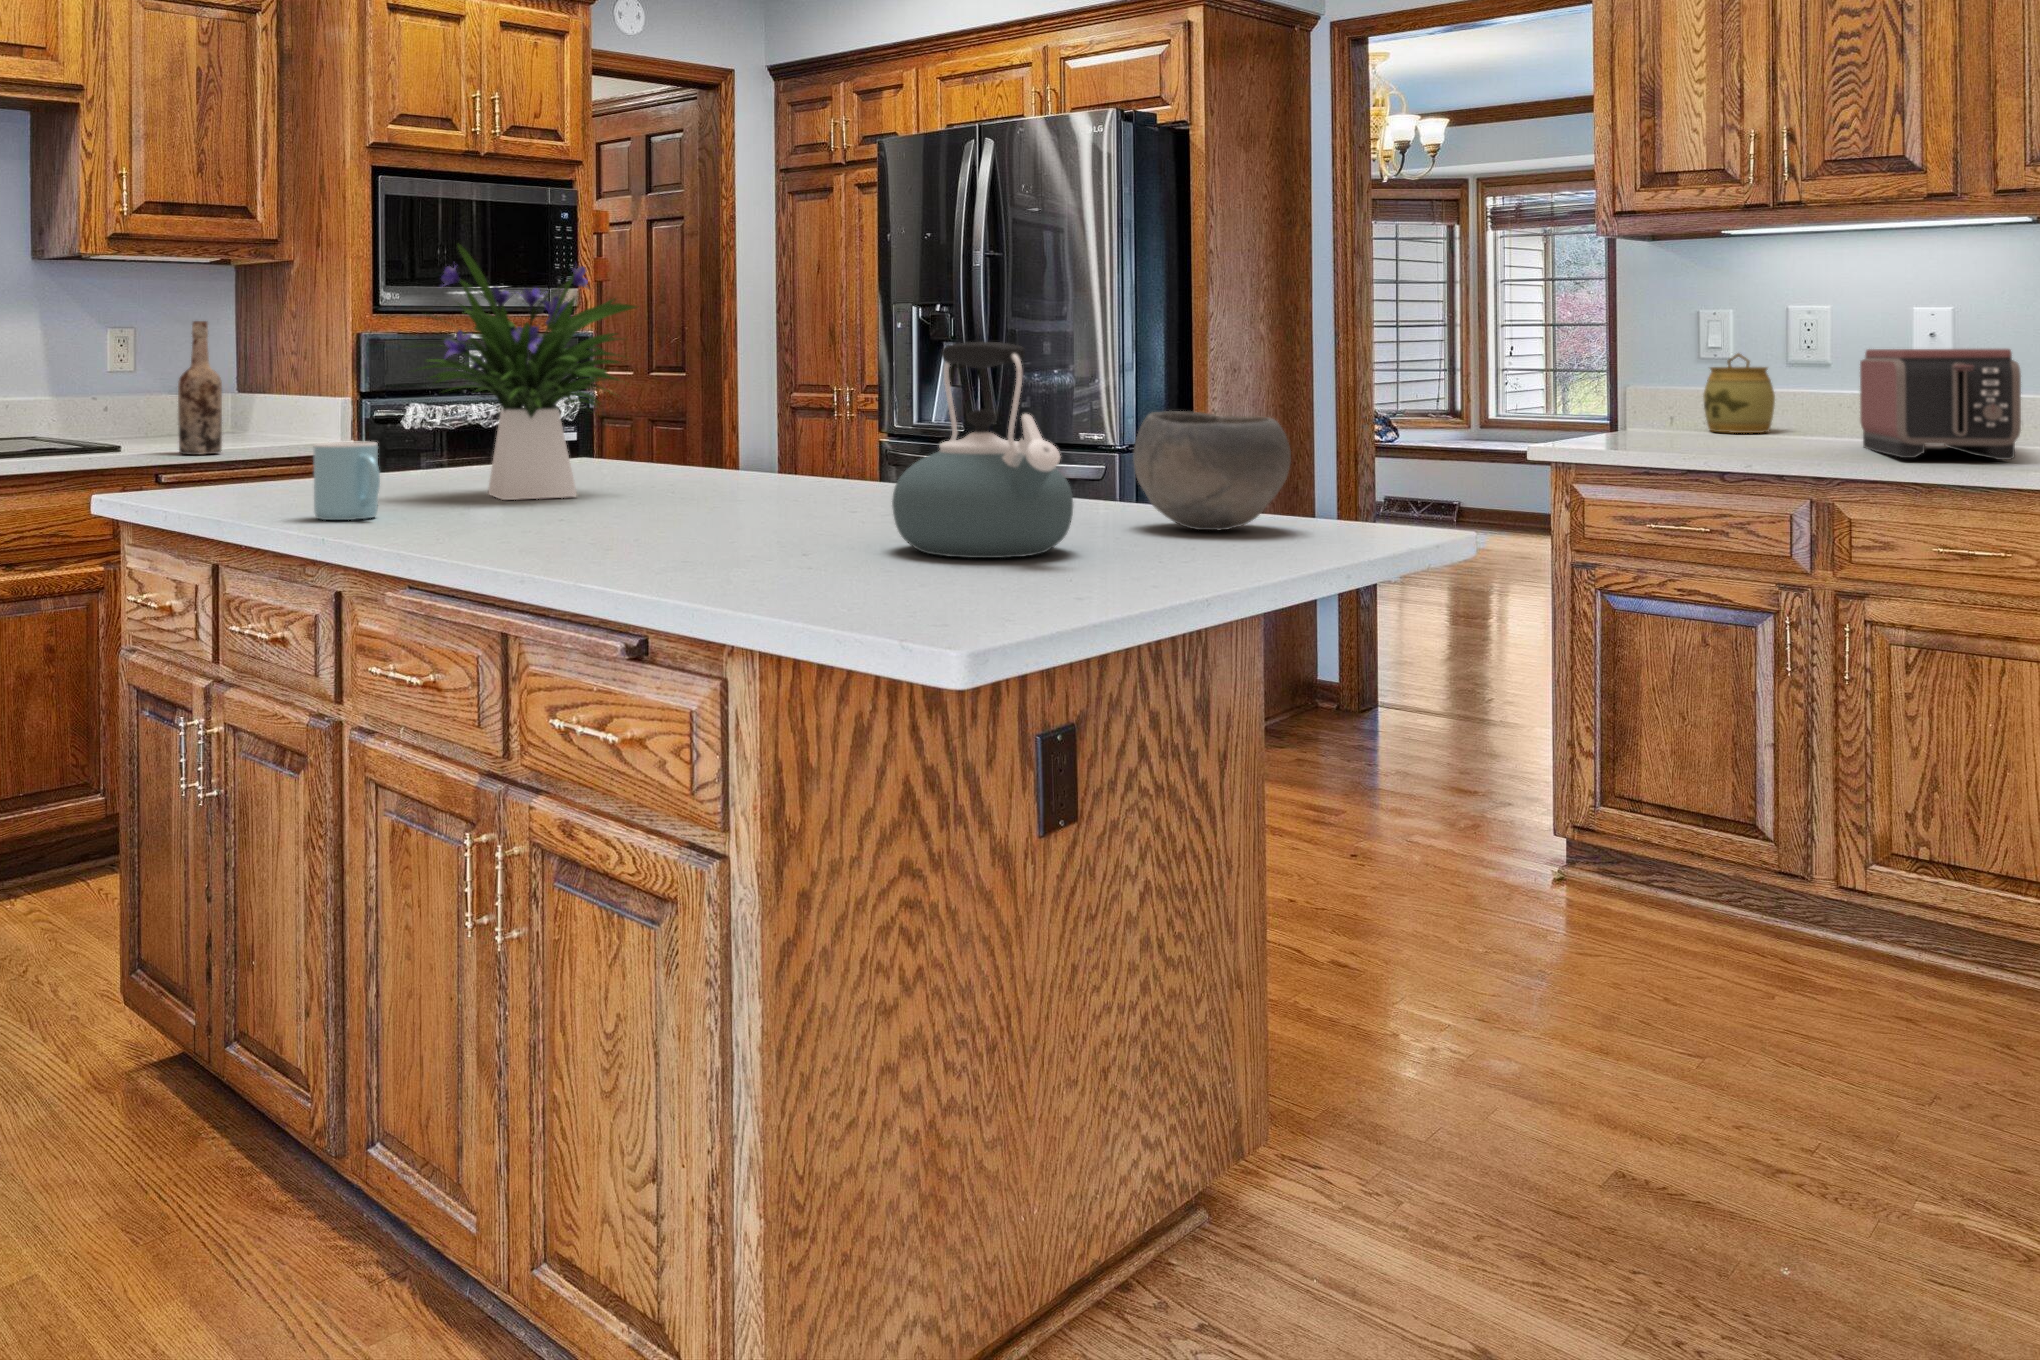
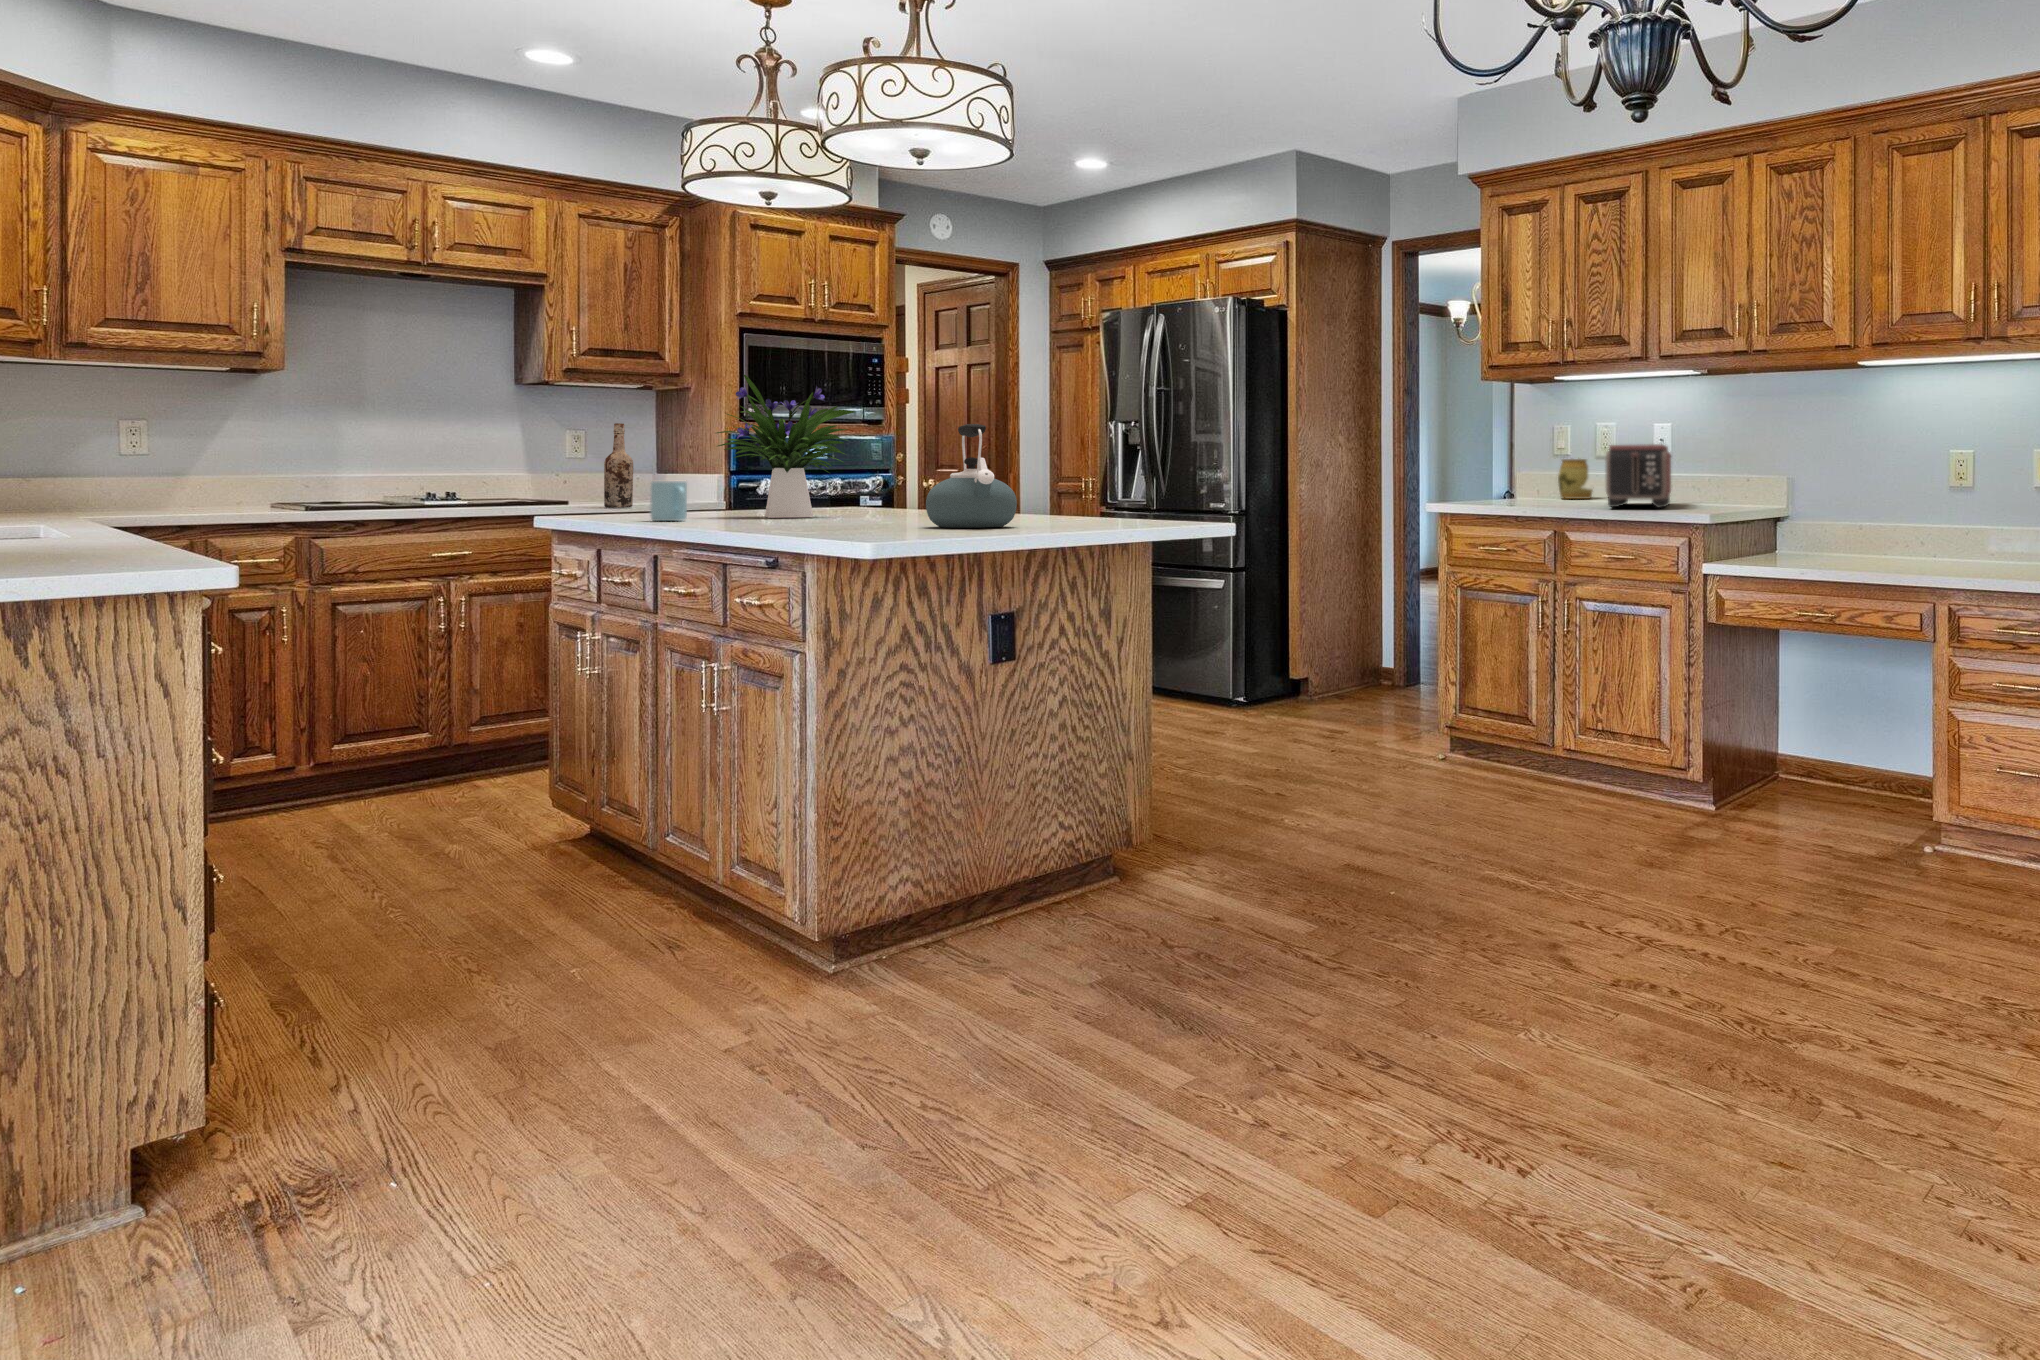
bowl: present [1133,411,1291,530] -> none [1077,465,1156,524]

